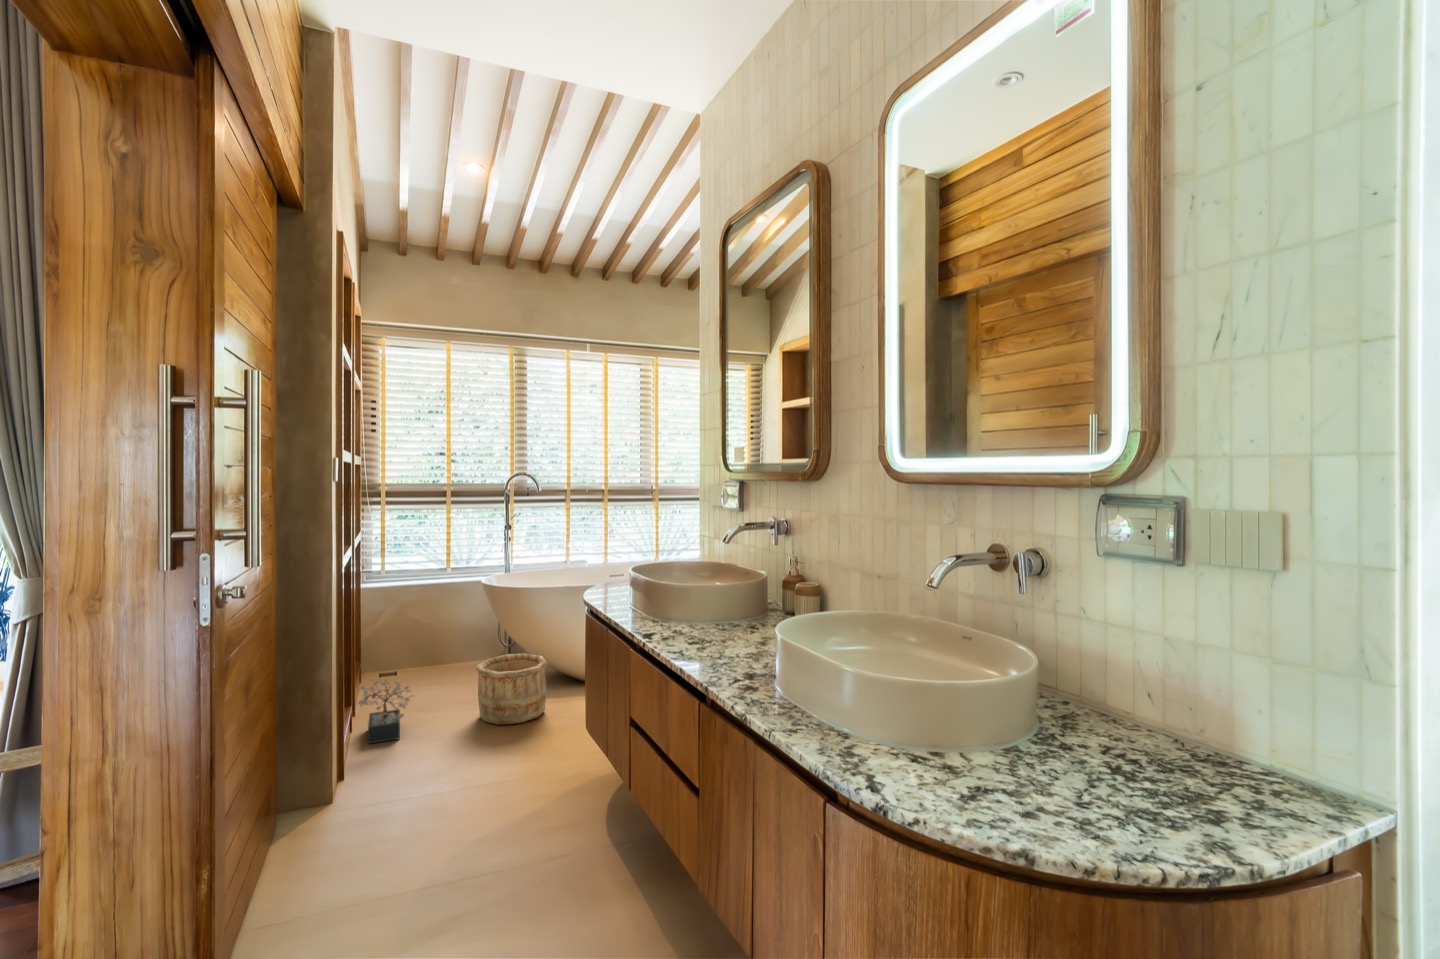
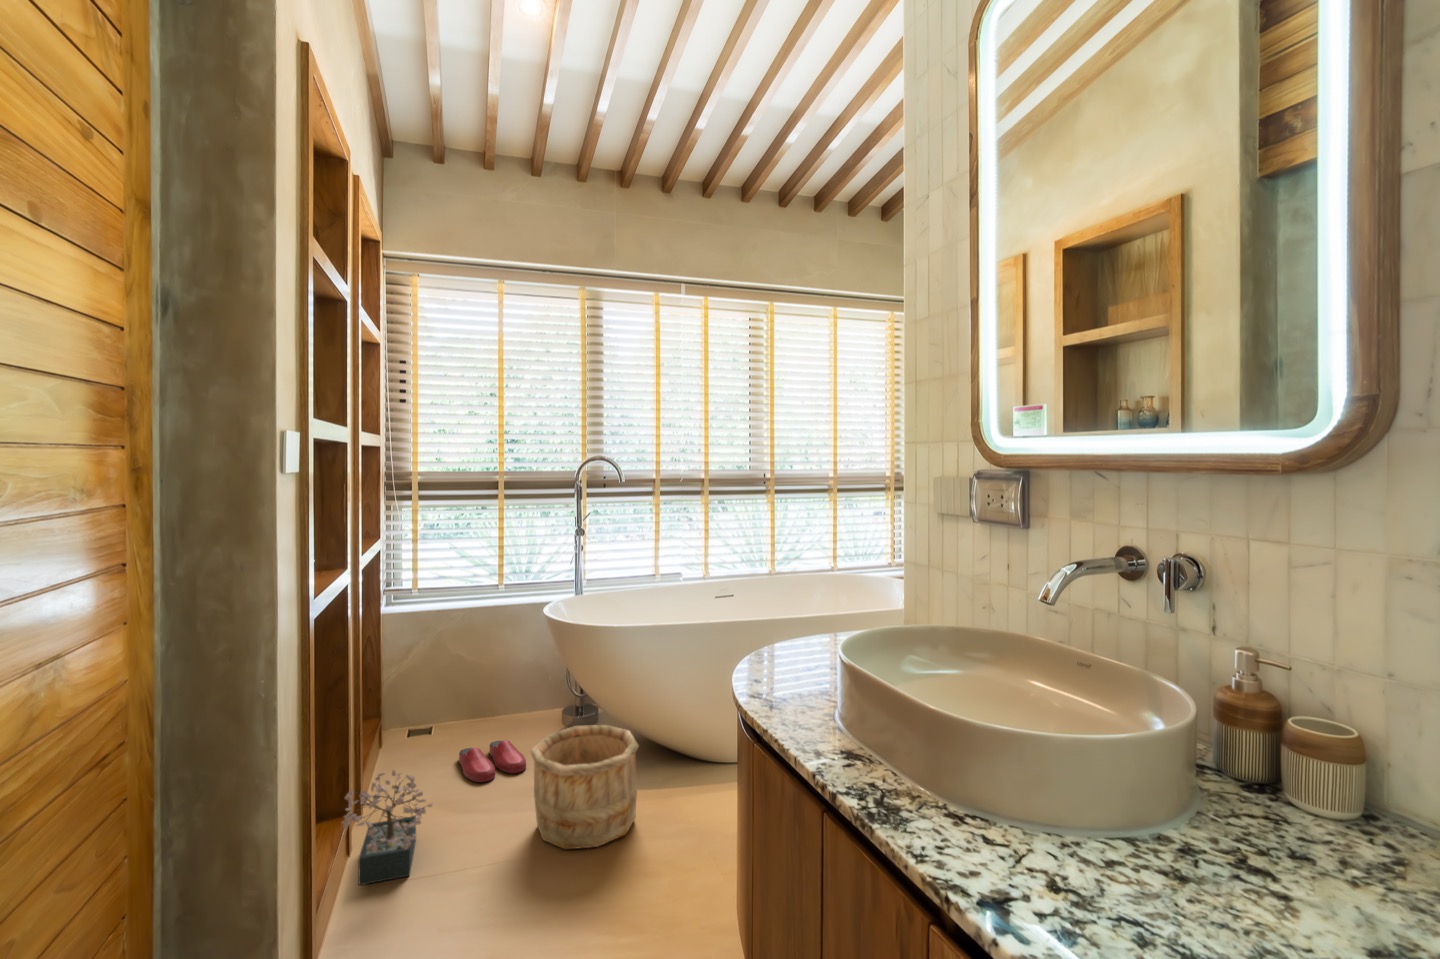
slippers: none [421,673,470,698] -> present [459,740,526,782]

